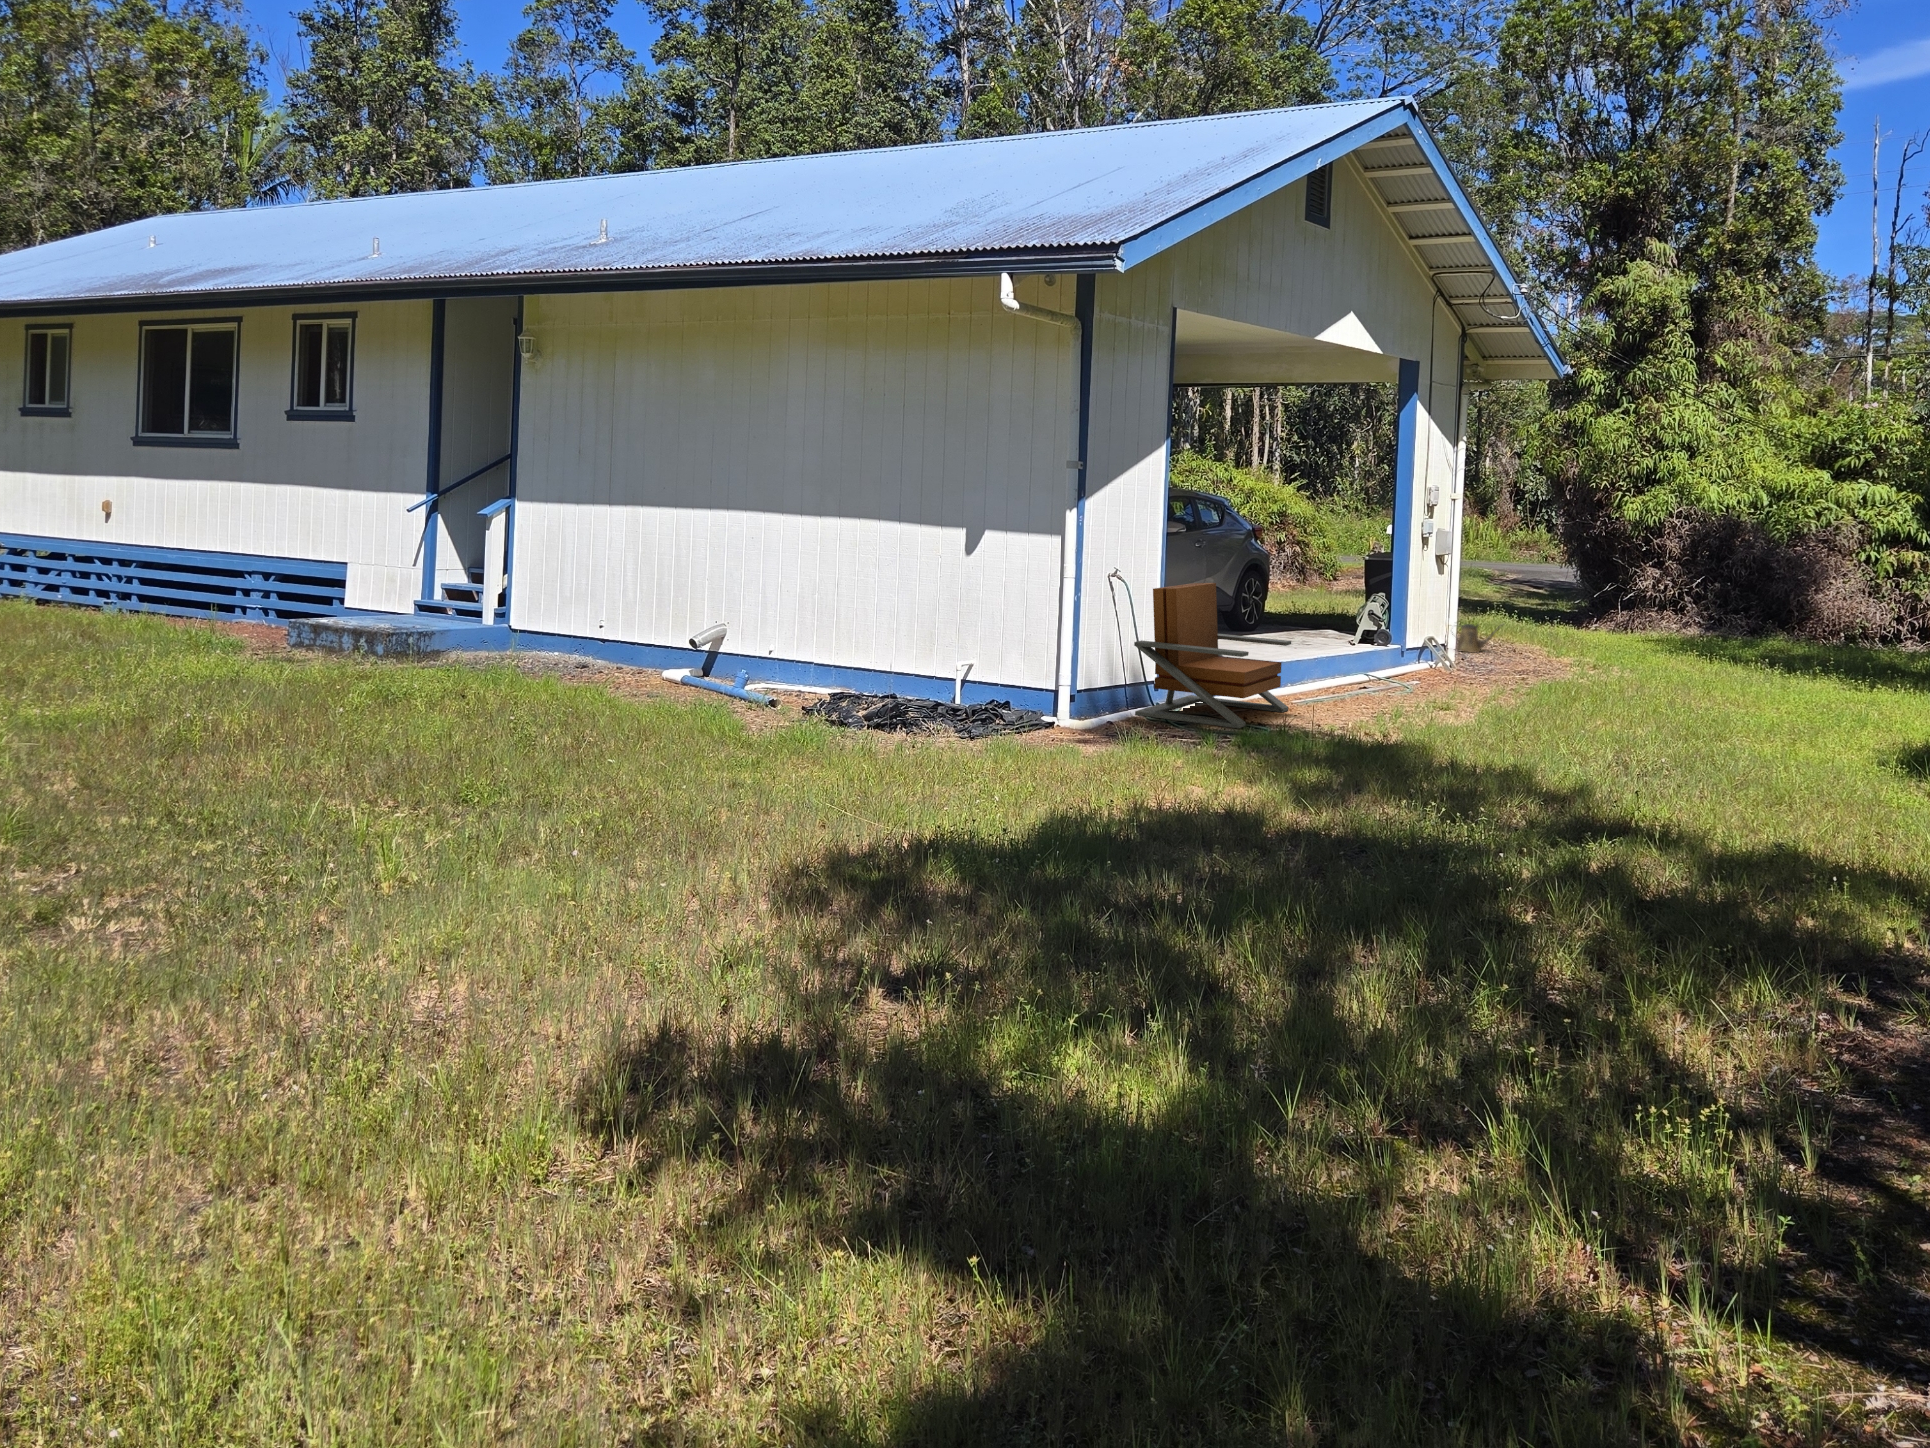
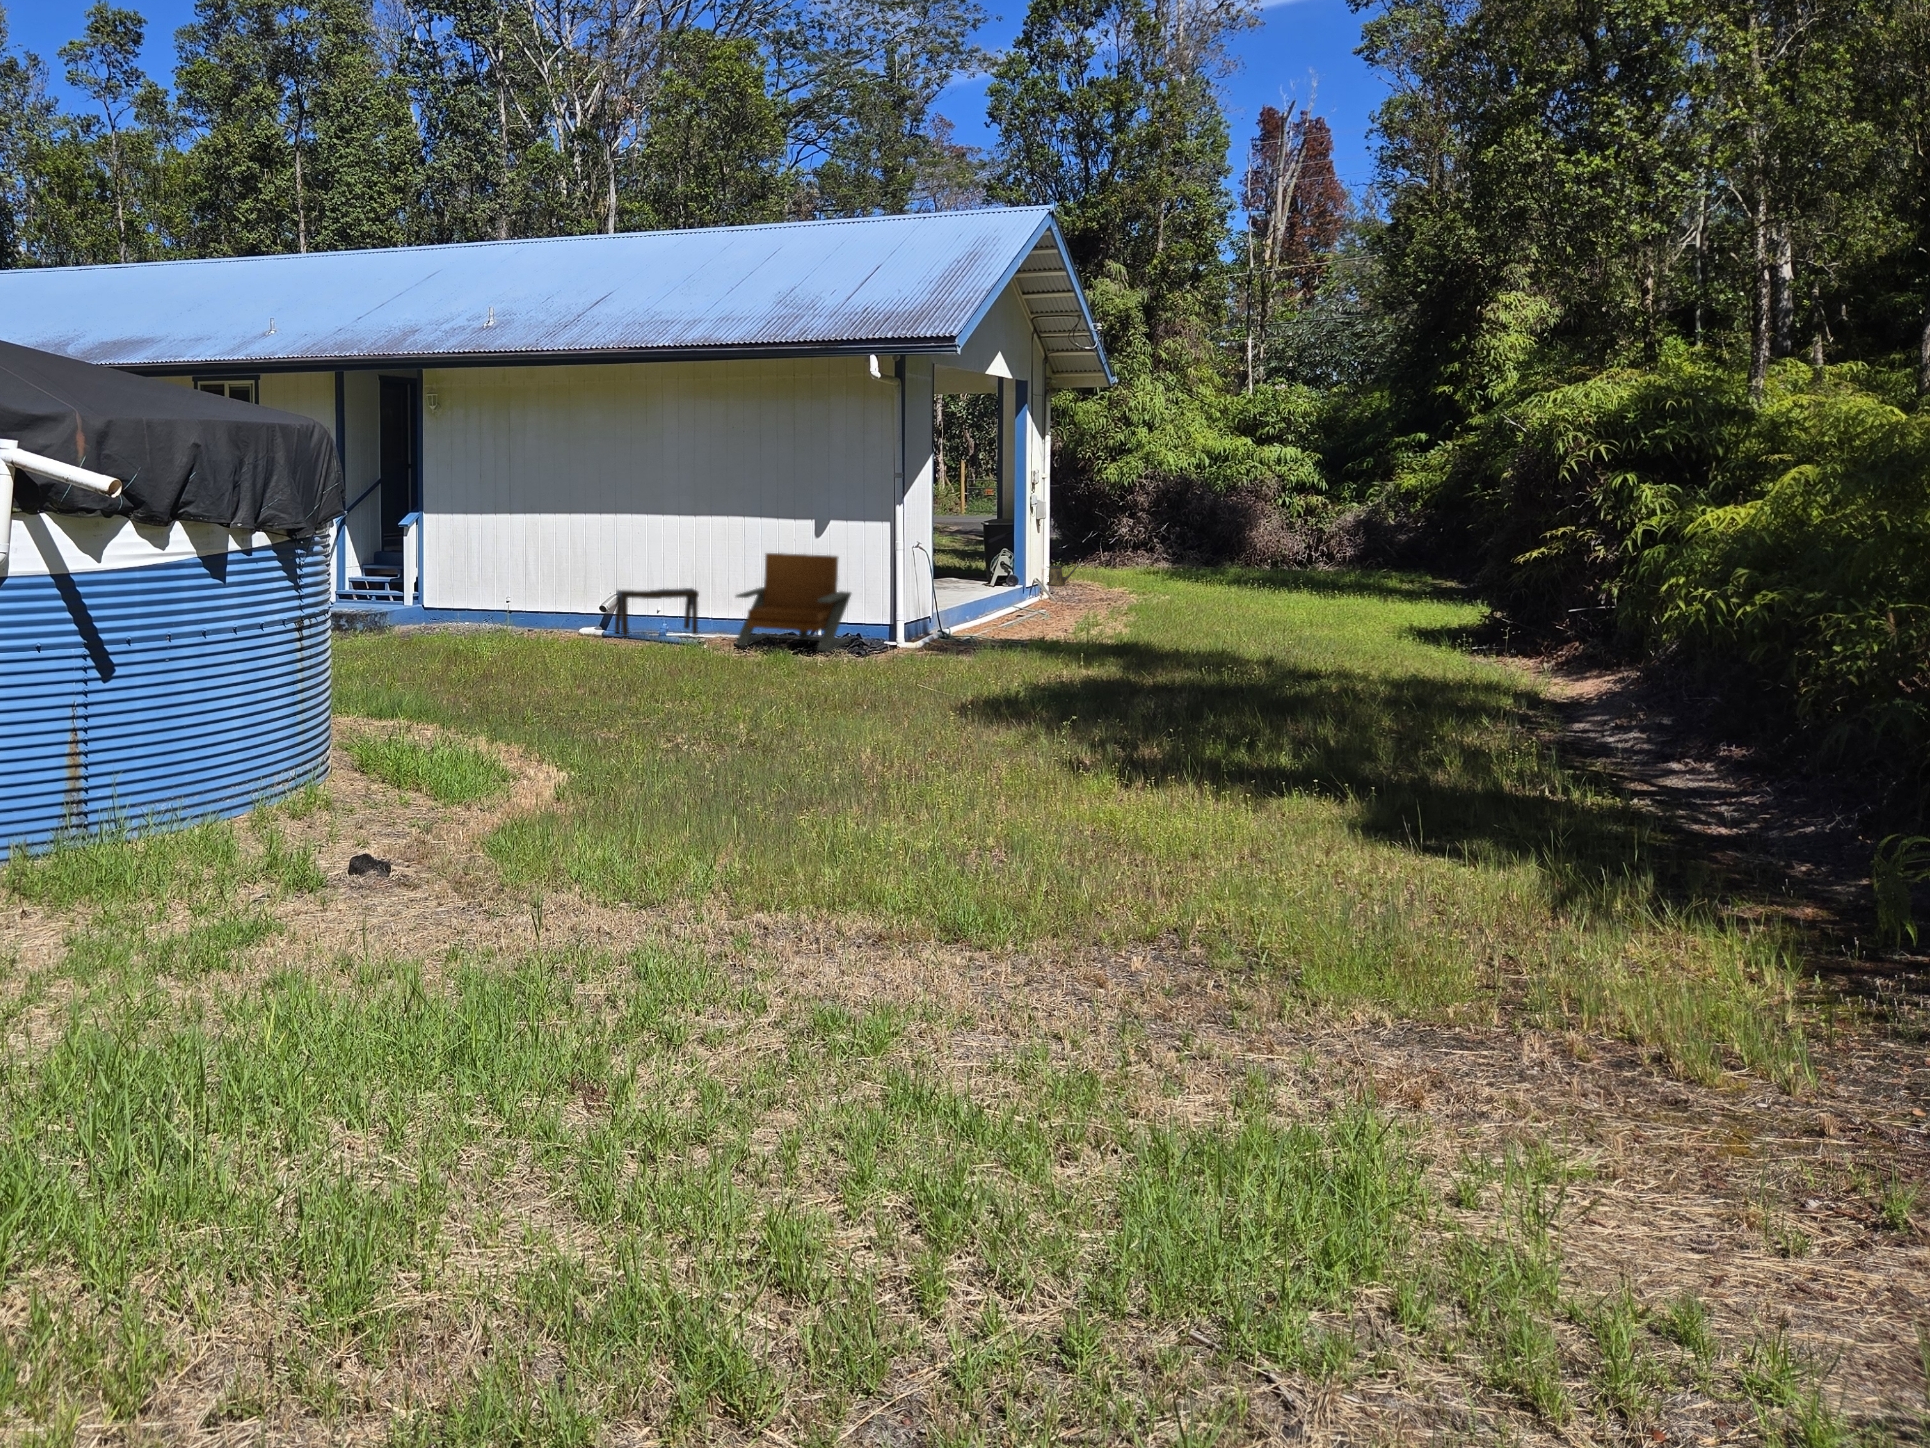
lounge chair: present [1134,583,1291,728] -> present [735,553,851,651]
bench: none [679,616,803,689] -> present [615,588,699,637]

